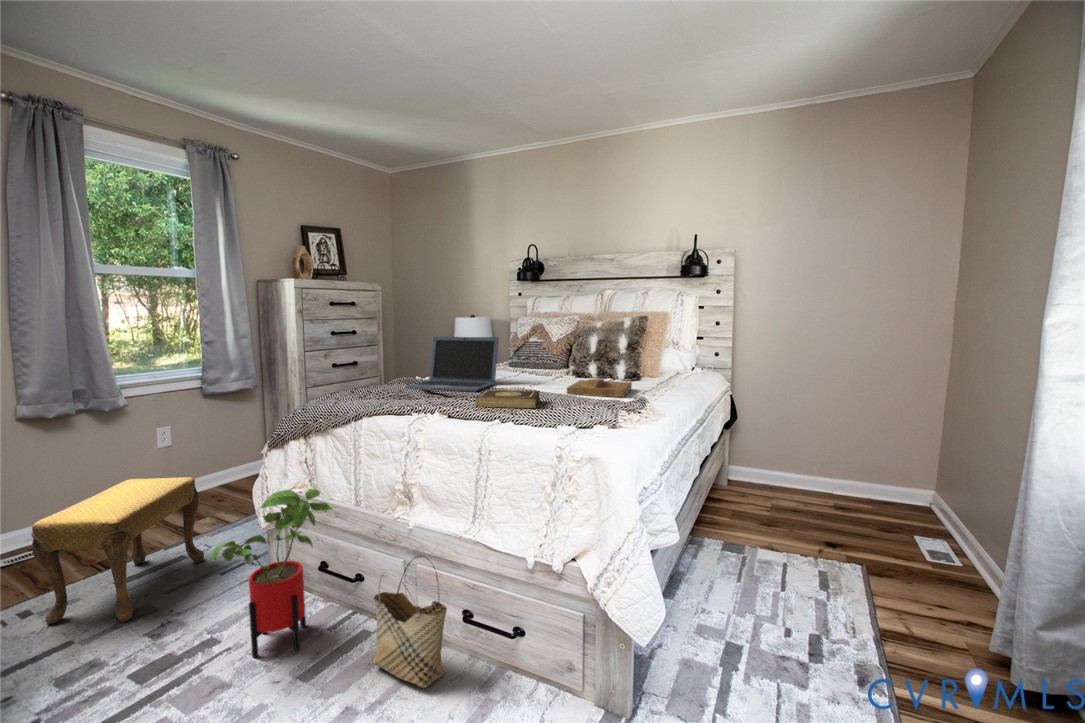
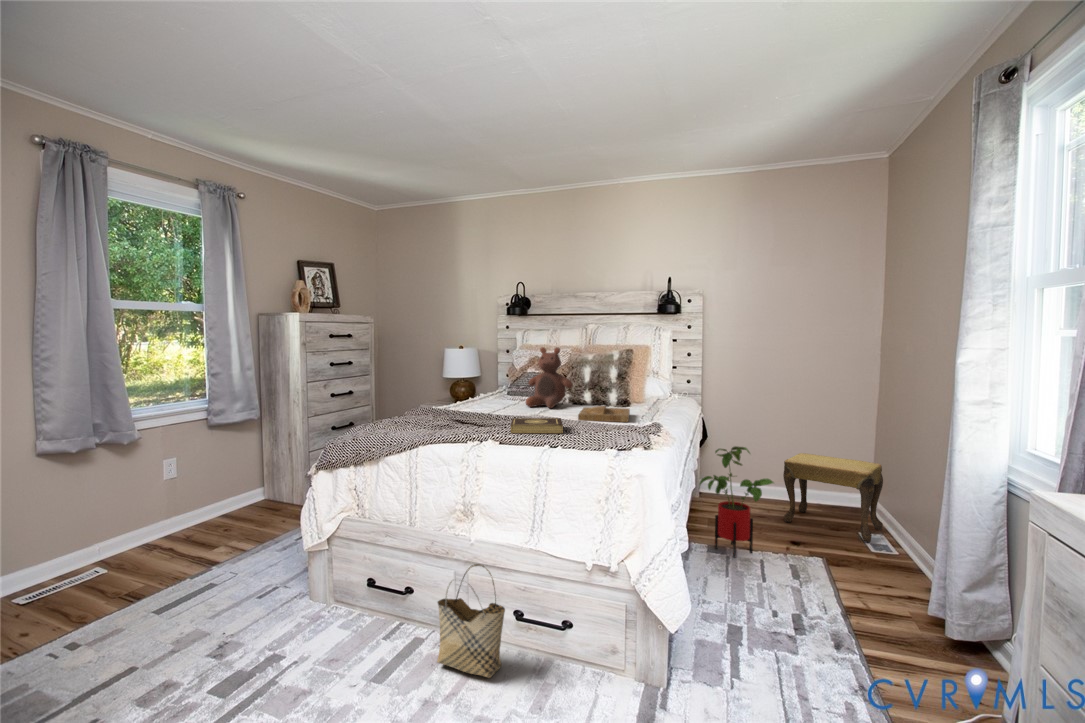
stuffed bear: none [520,313,573,381] -> present [526,347,573,408]
laptop: present [405,337,499,392] -> none [431,370,511,420]
footstool: present [31,477,204,624] -> present [783,453,883,542]
house plant: present [211,489,332,657] -> present [699,446,774,558]

